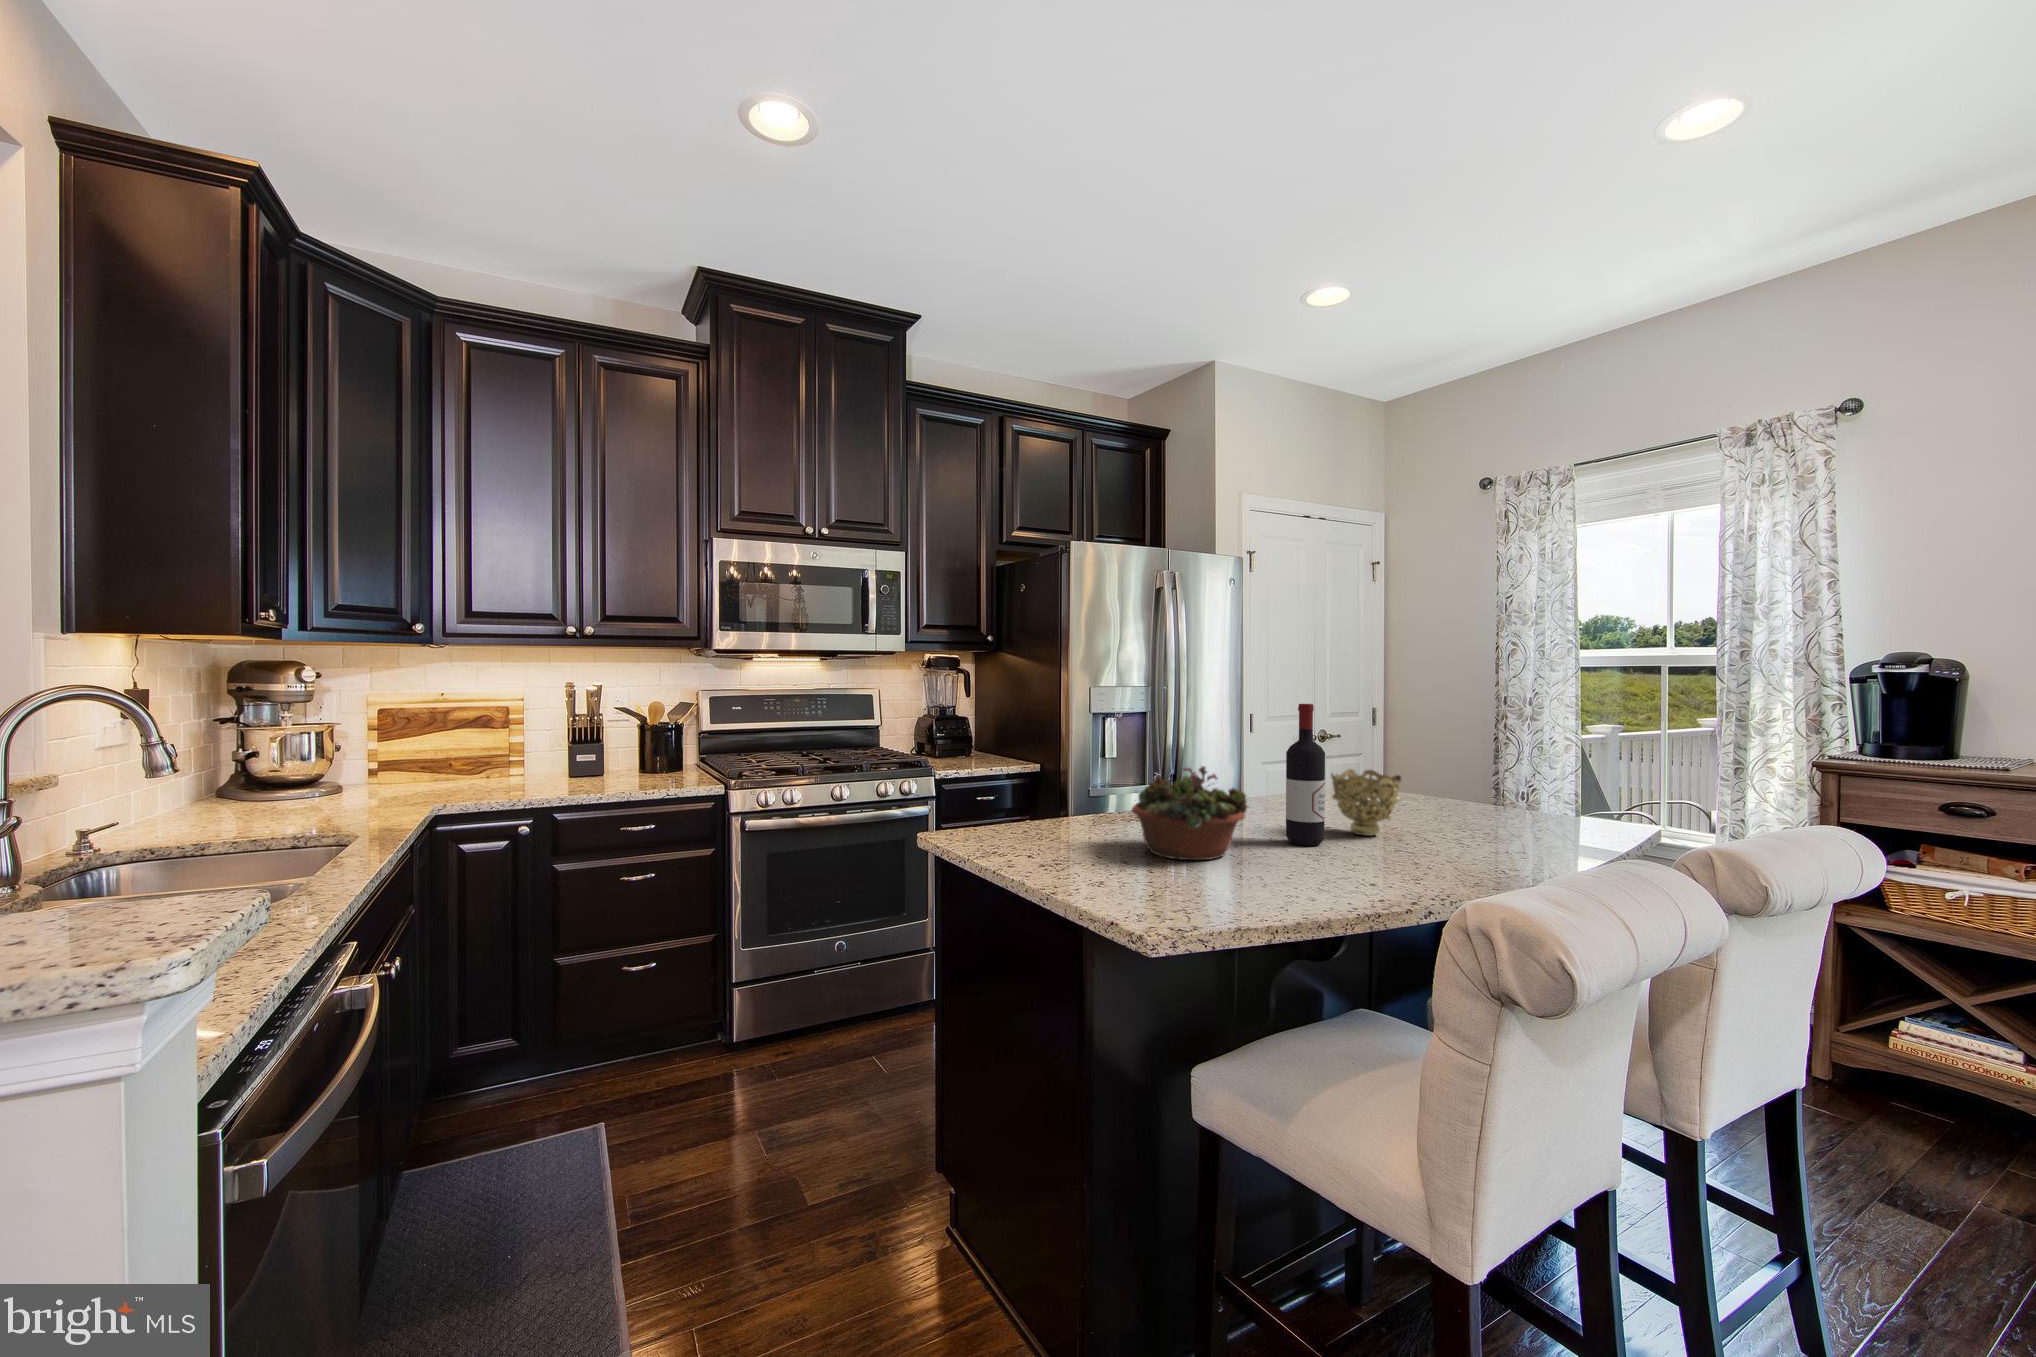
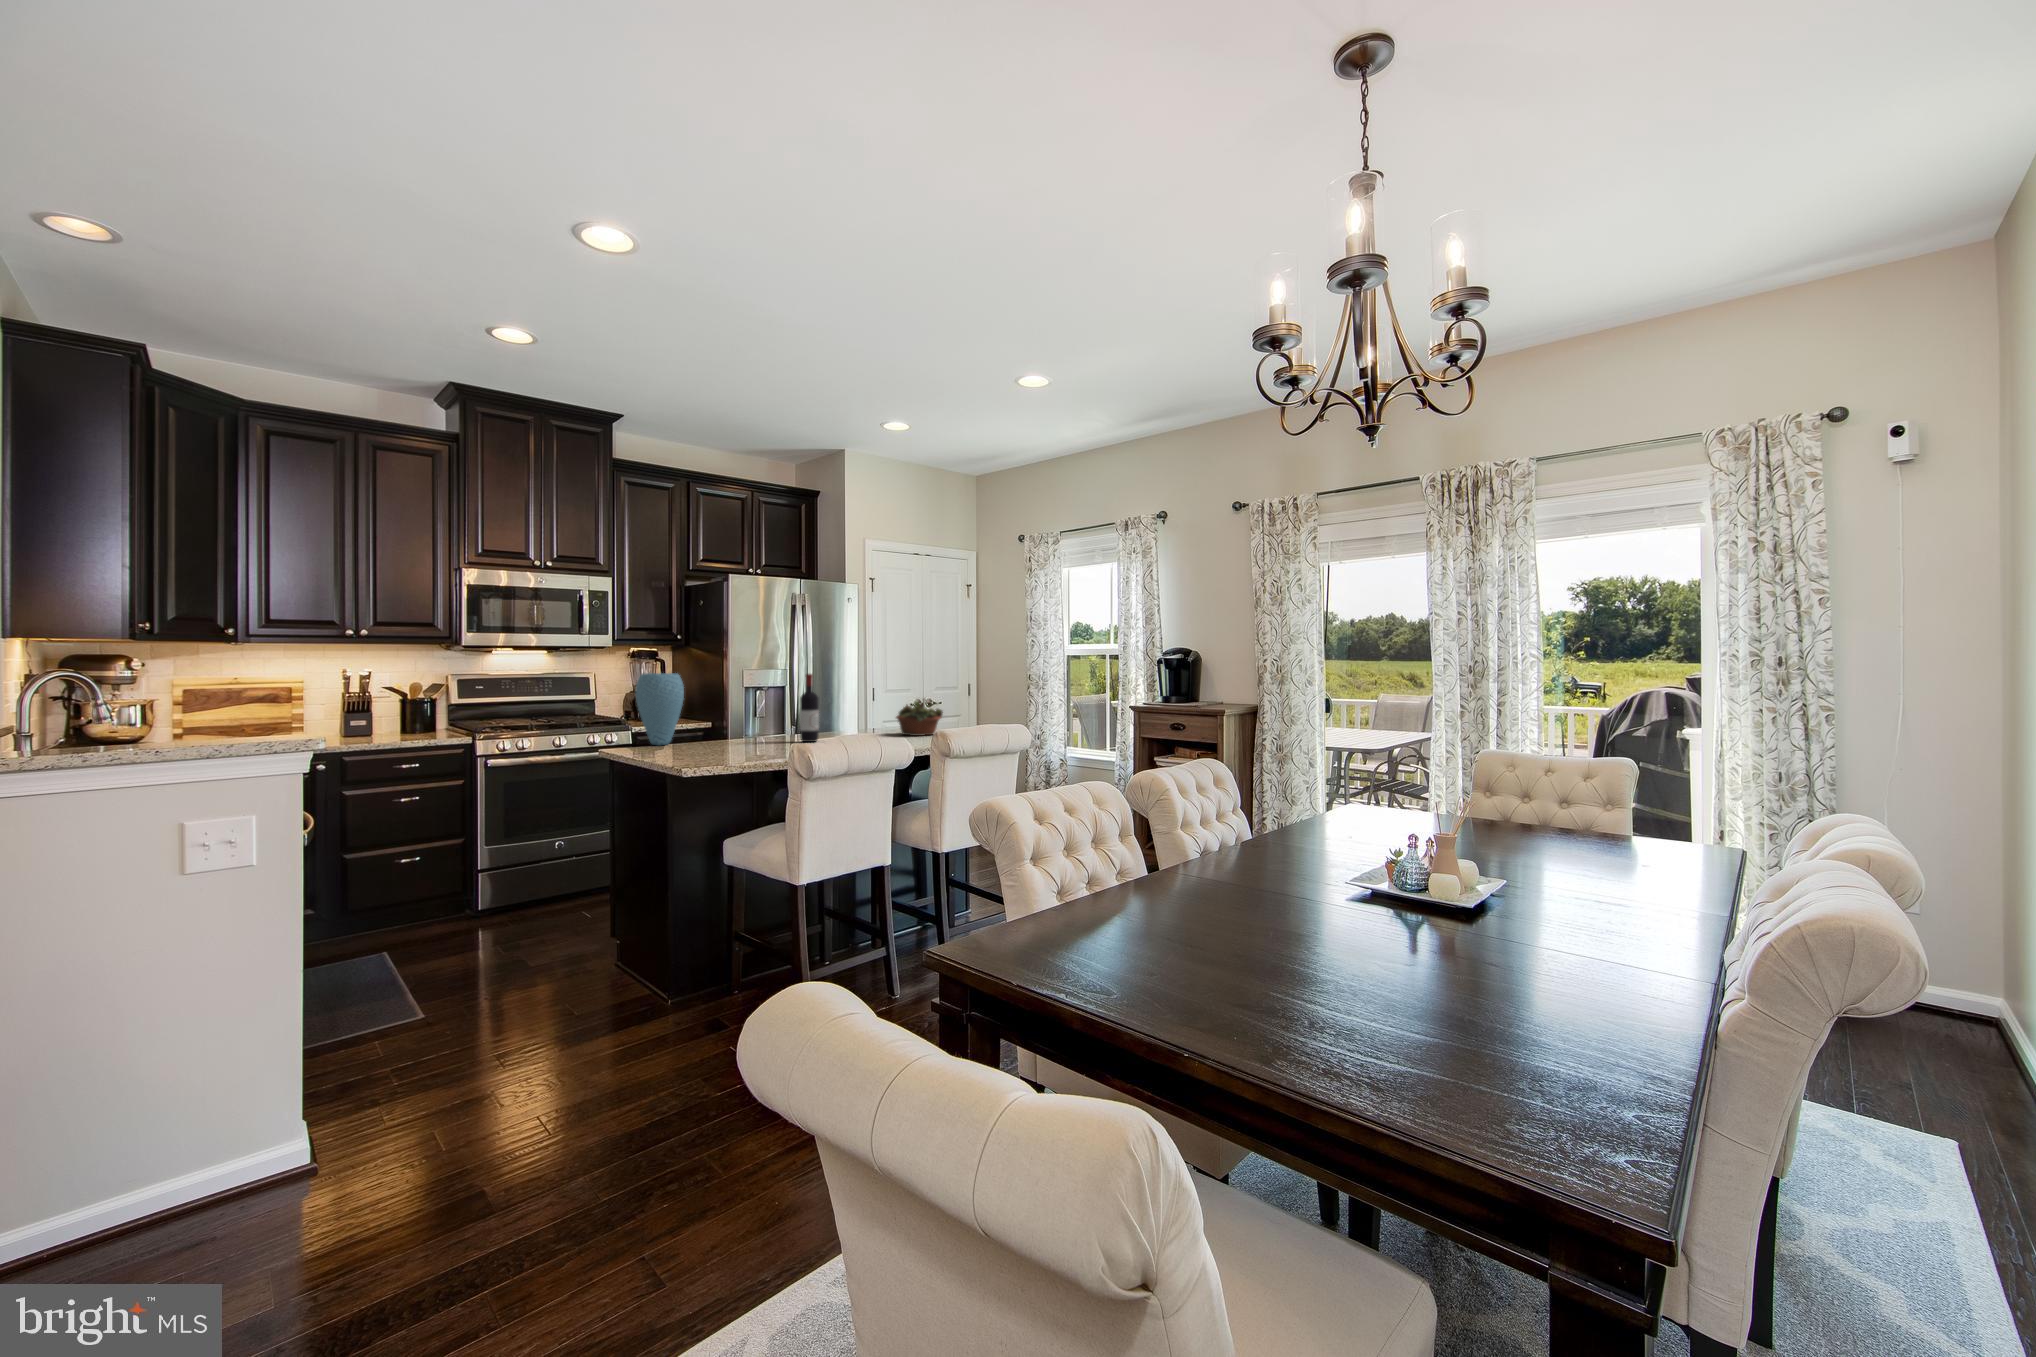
vase: none [980,700,1067,844] -> present [636,673,684,745]
succulent planter: present [1132,766,1247,860] -> present [896,699,943,736]
decorative bowl: present [1331,769,1401,836] -> none [831,708,864,739]

